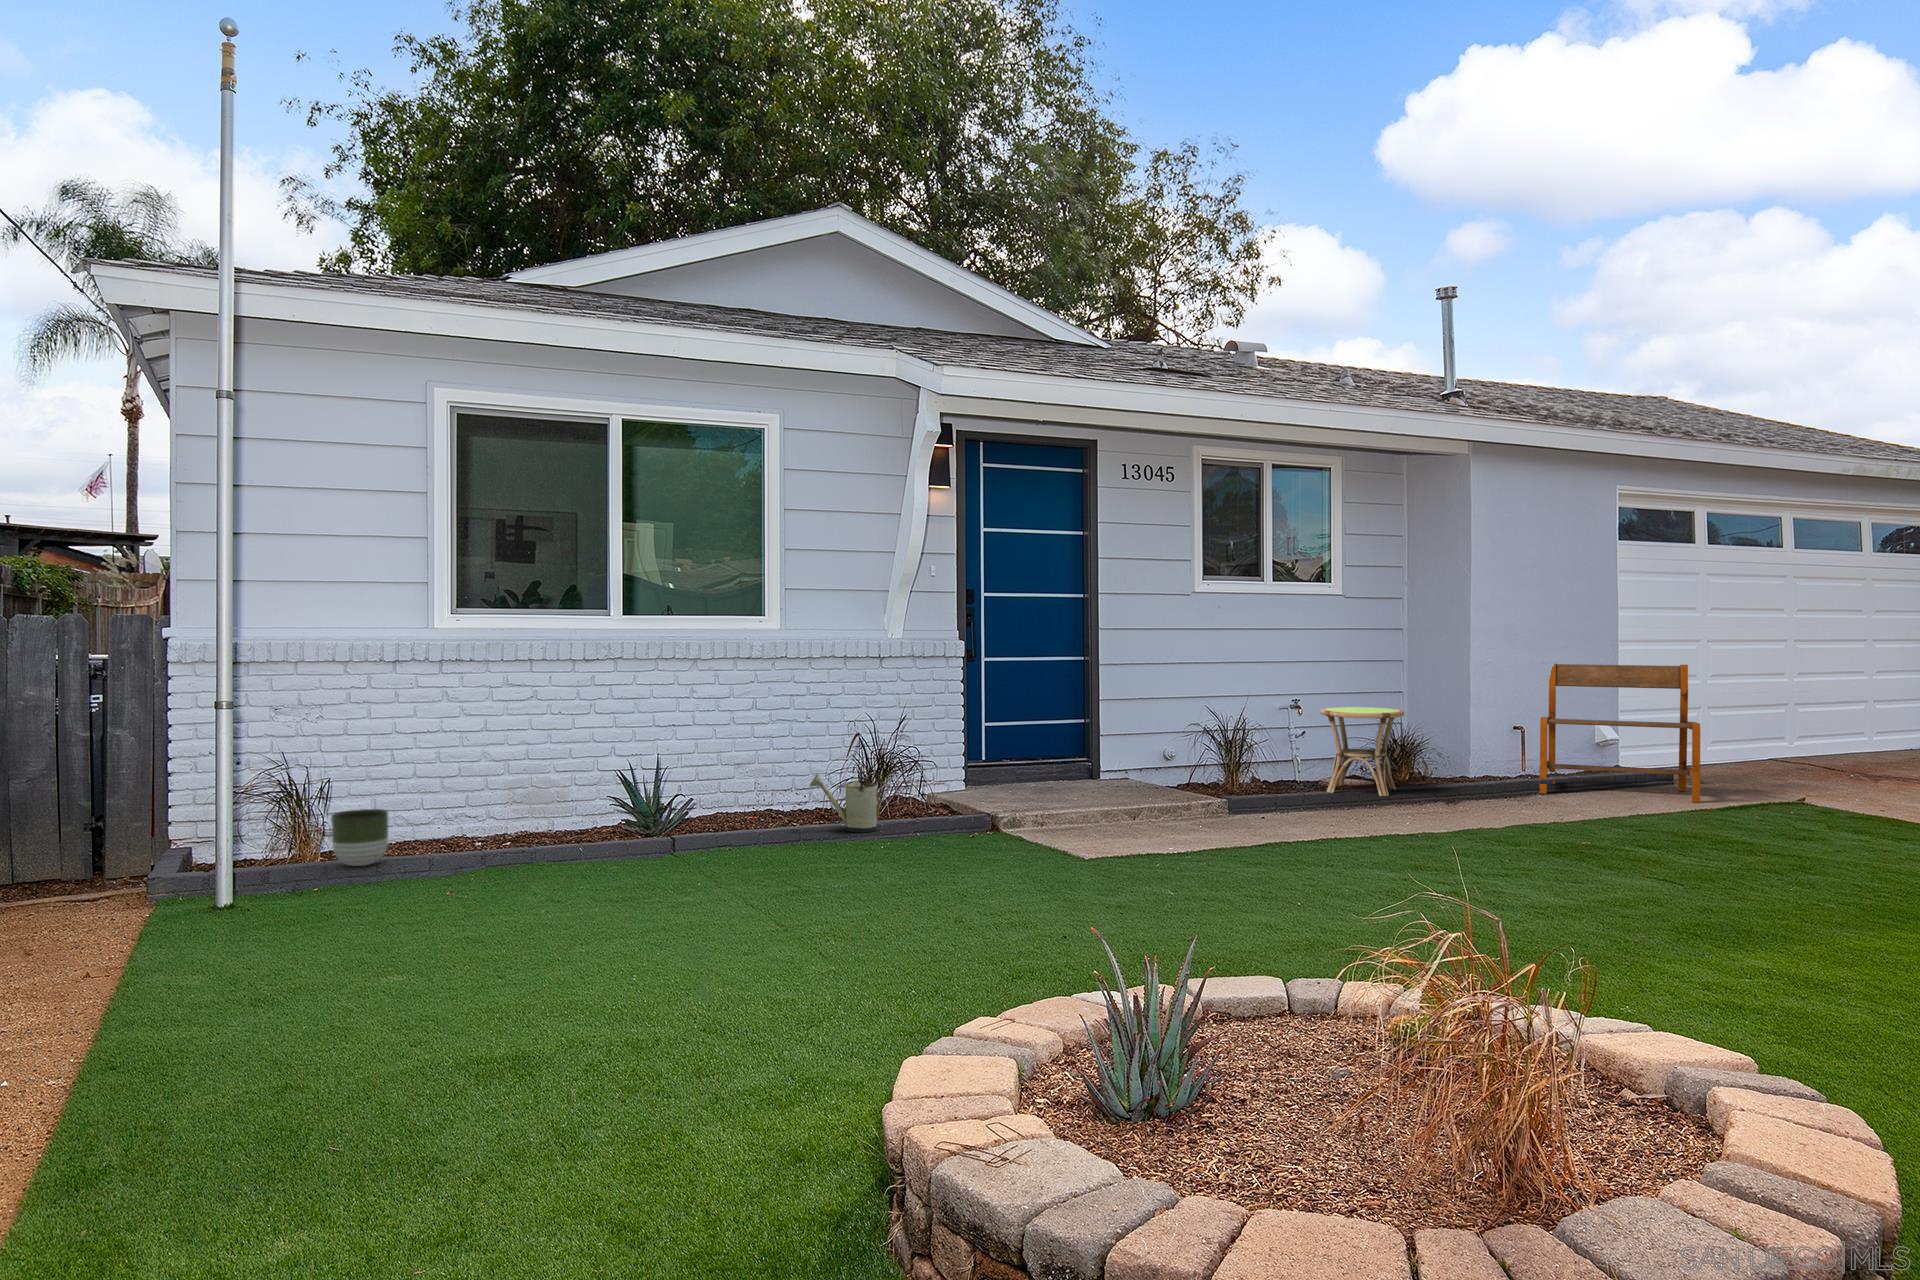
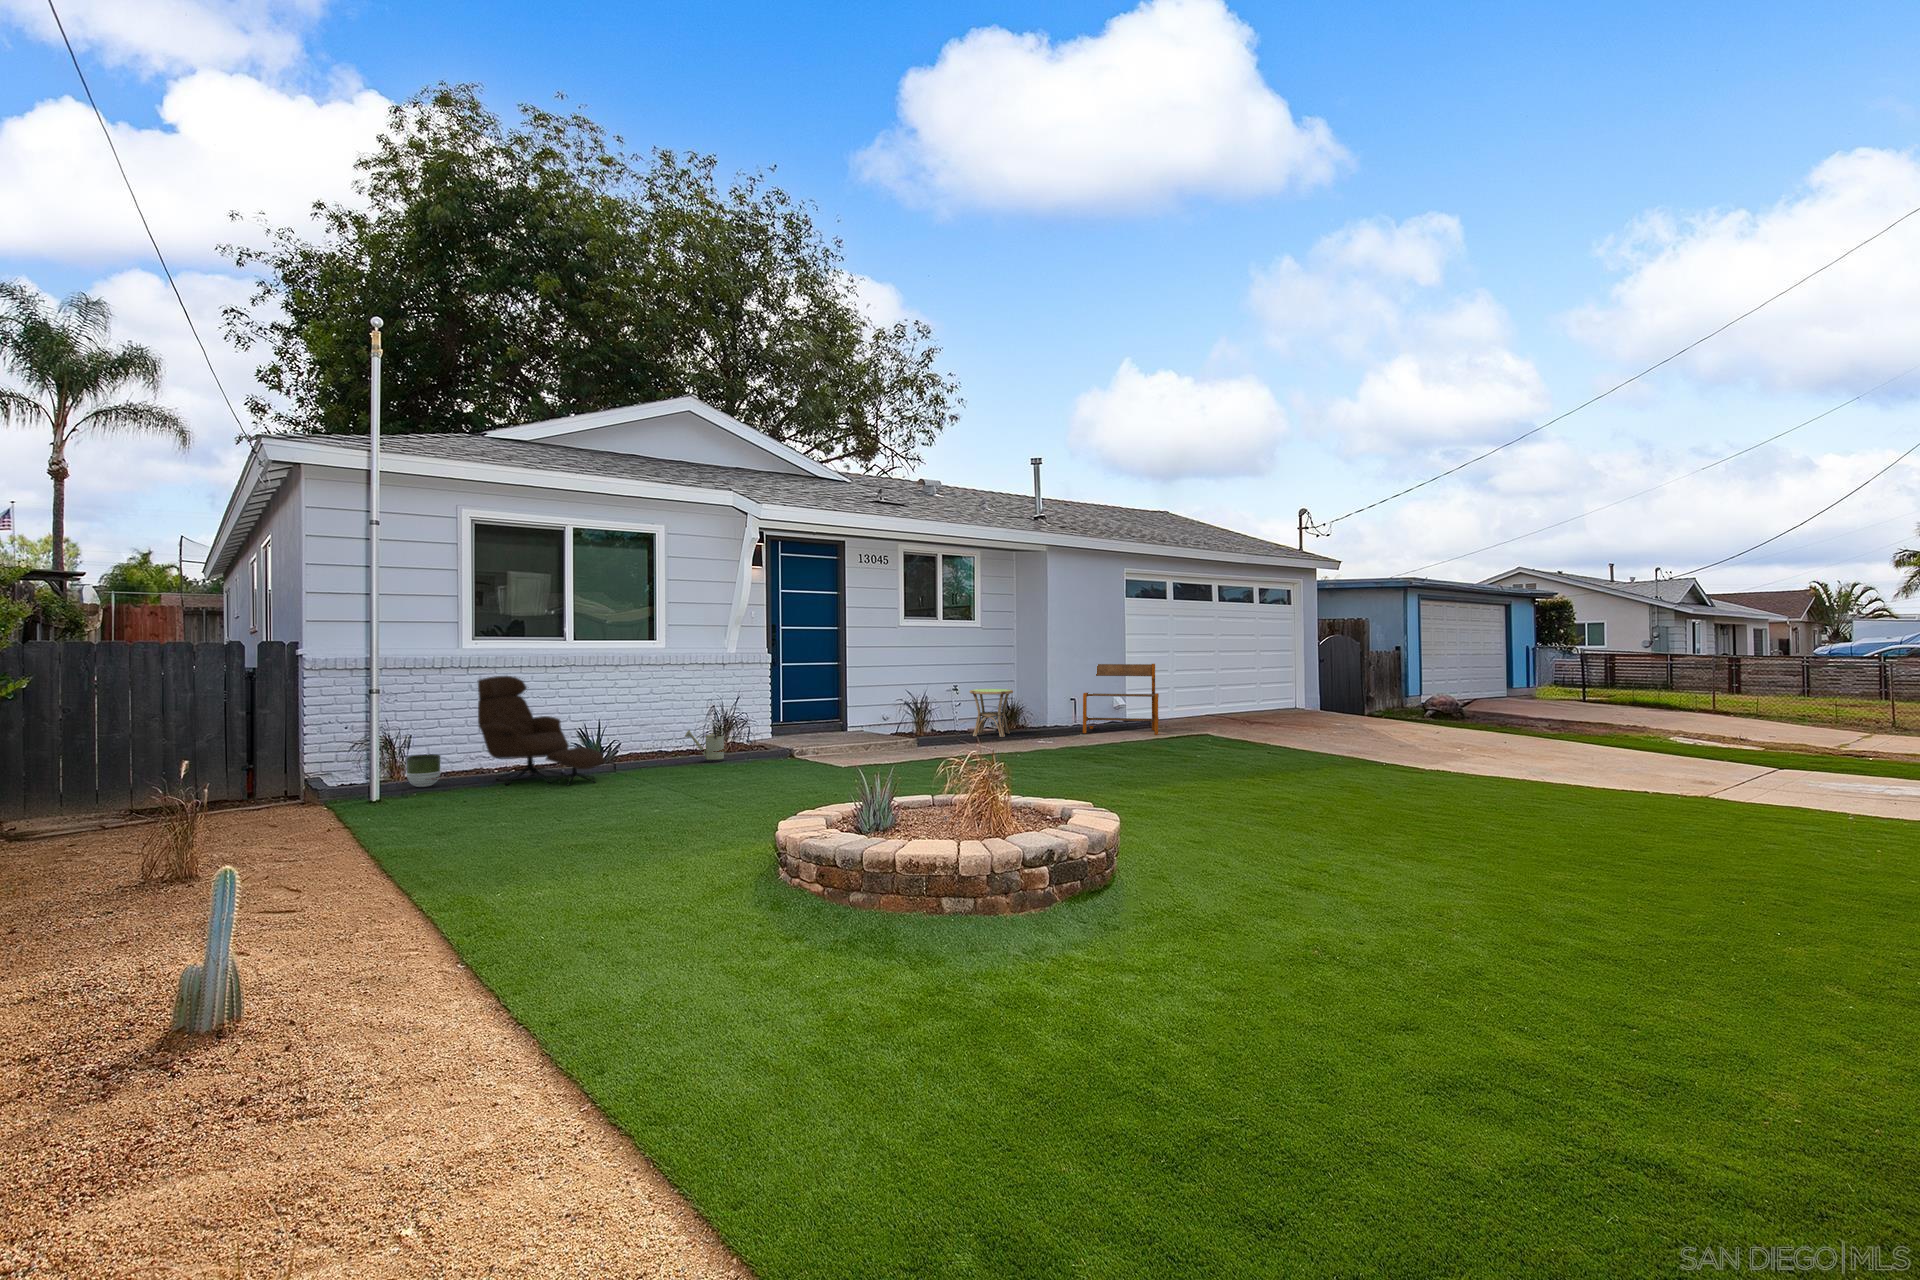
lounge chair: none [447,675,657,877] -> present [478,676,605,785]

